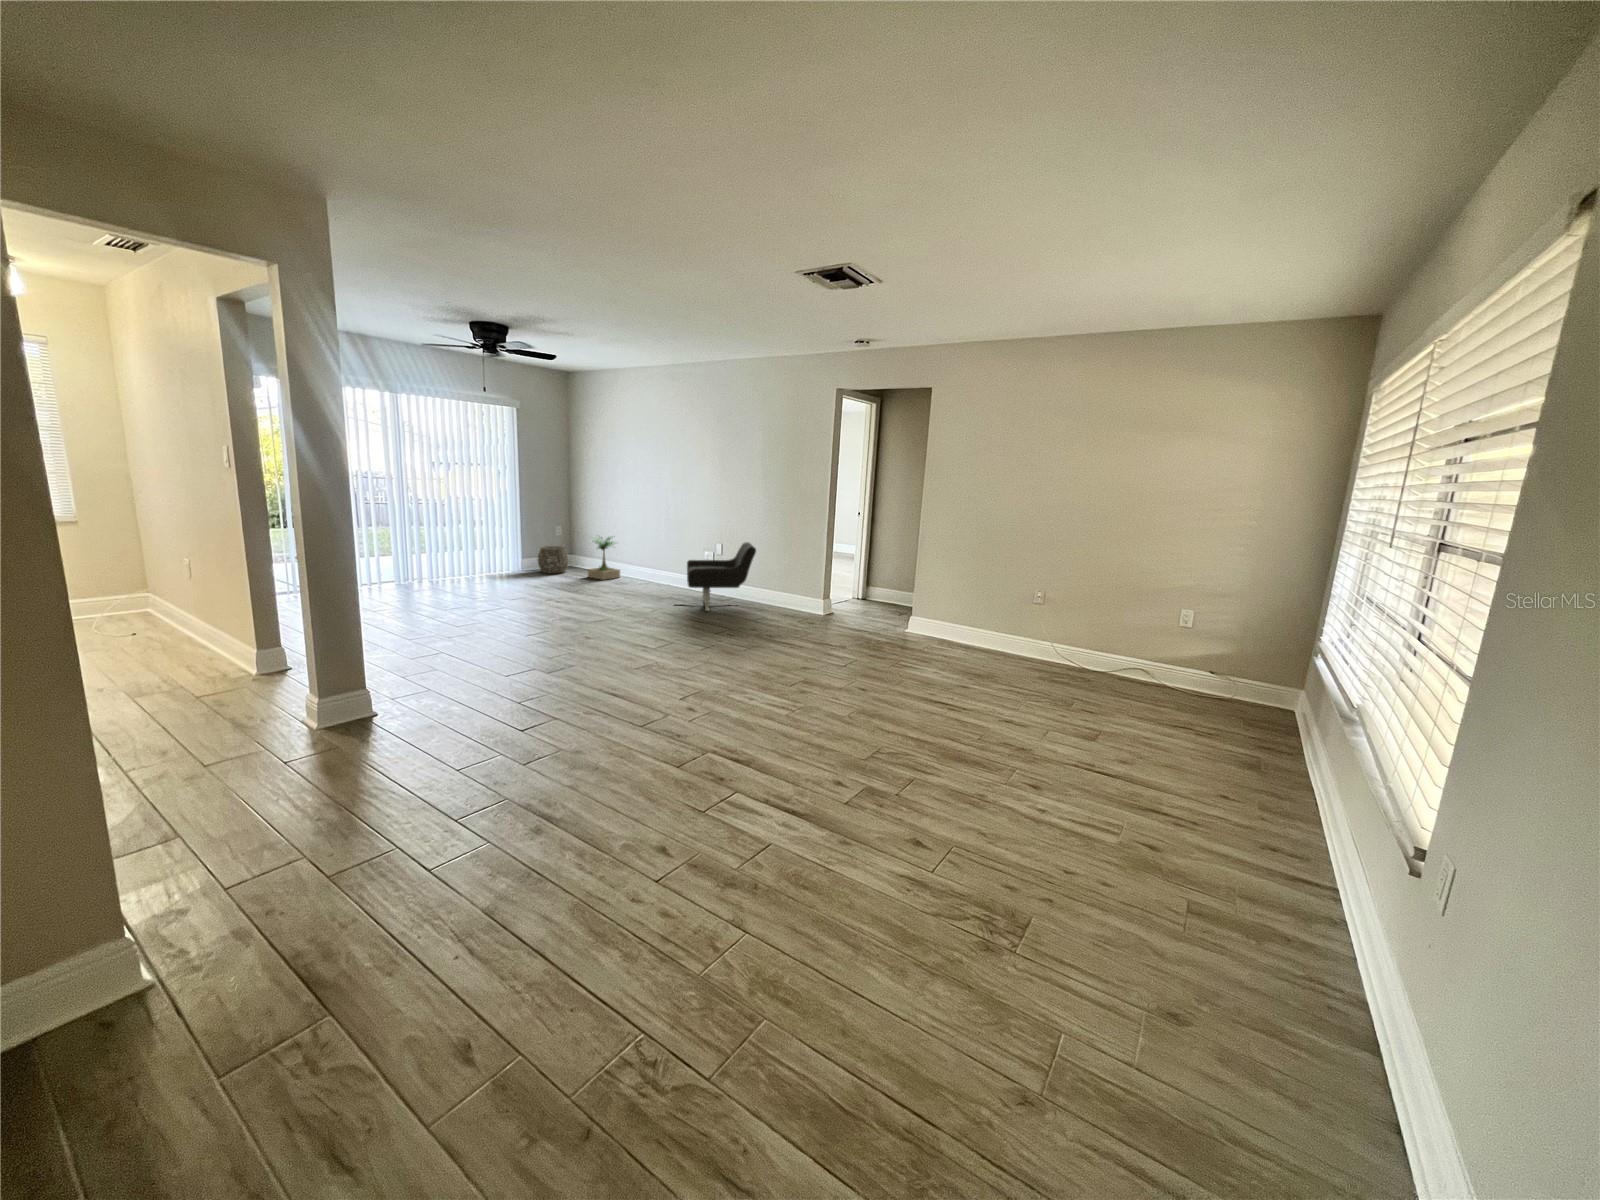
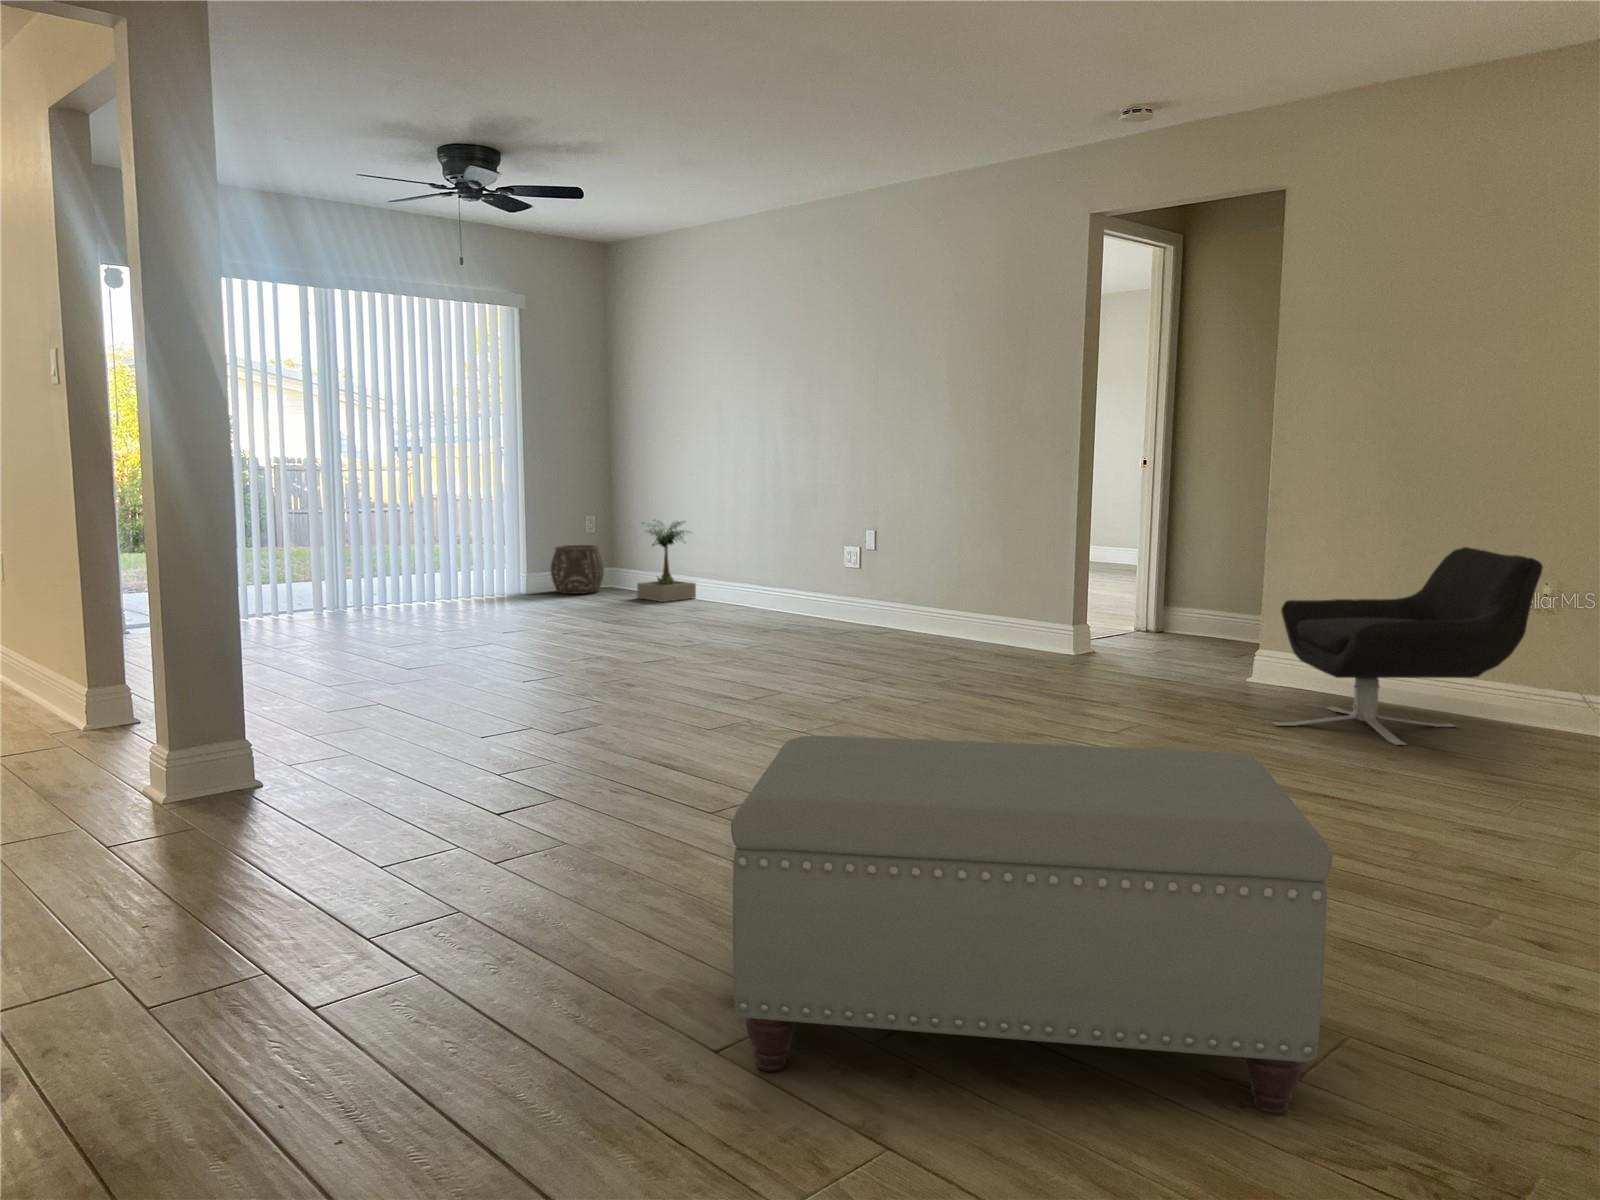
lounge chair: present [684,542,756,611] -> present [1274,547,1543,745]
ottoman: none [669,710,954,895] -> present [731,736,1332,1115]

